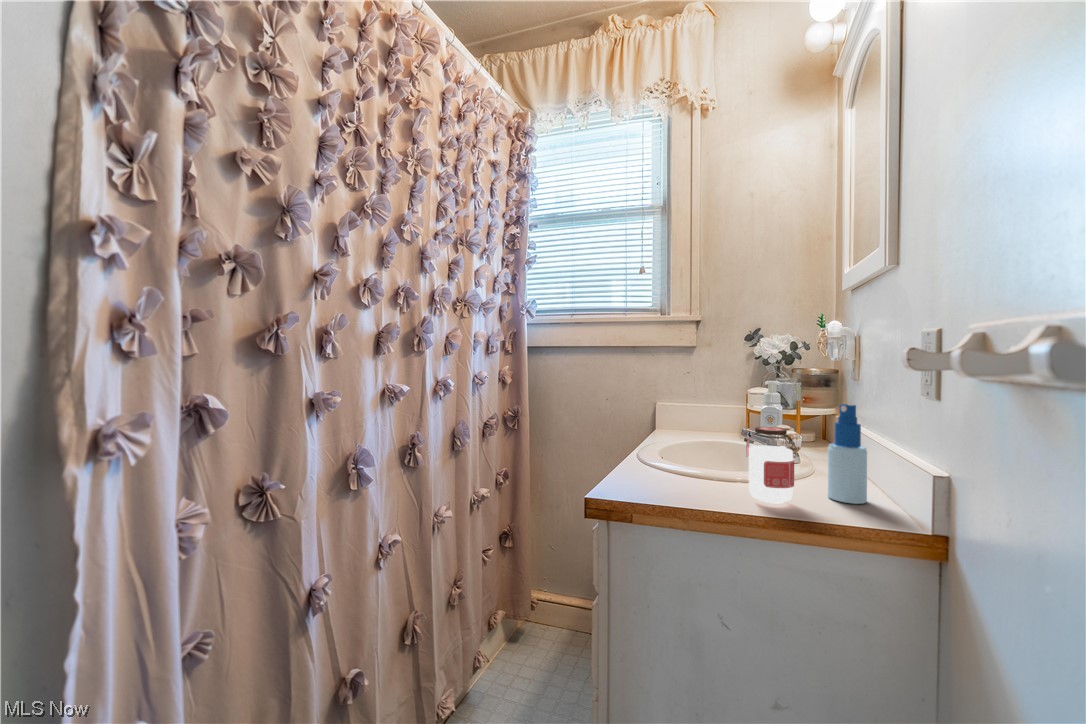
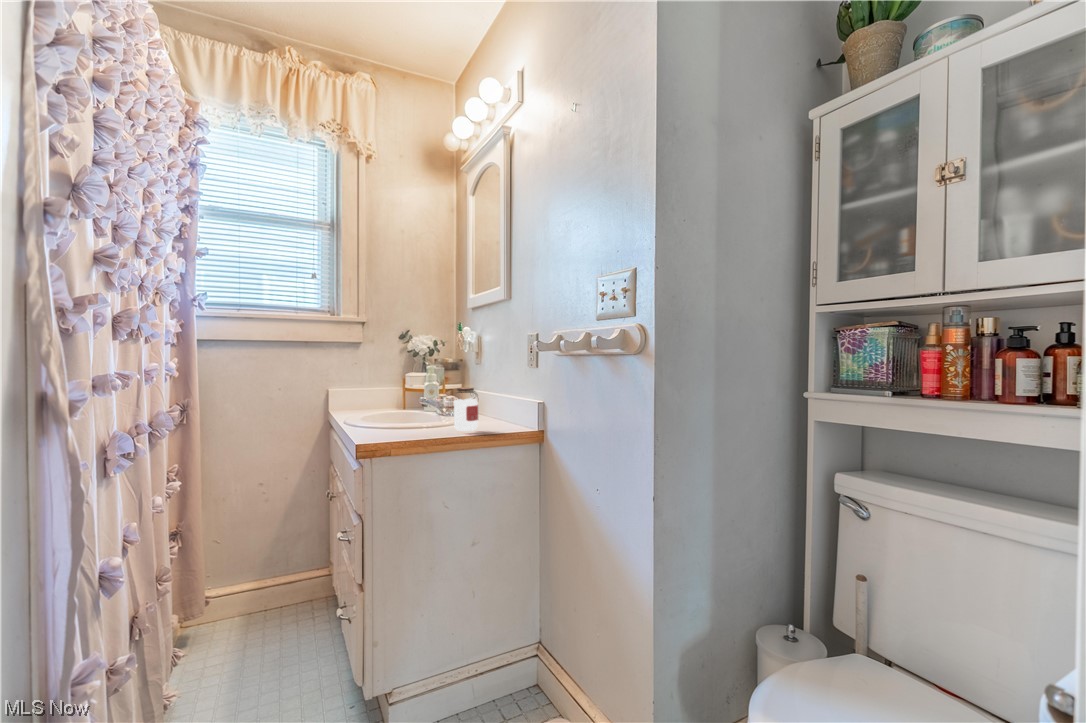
spray bottle: present [828,404,867,504] -> none [486,373,505,426]

